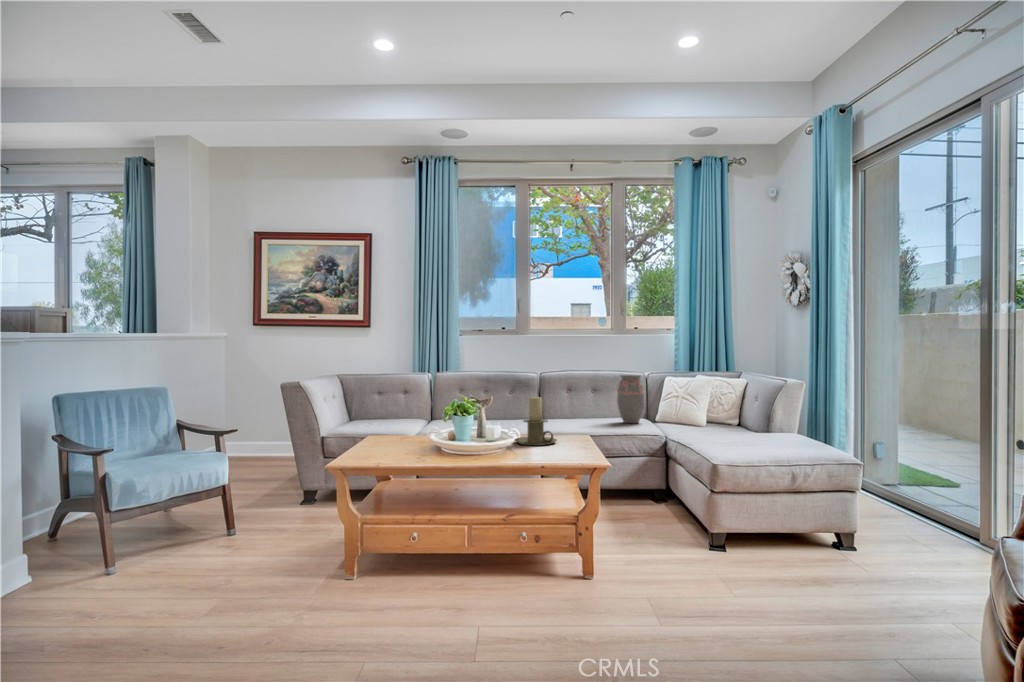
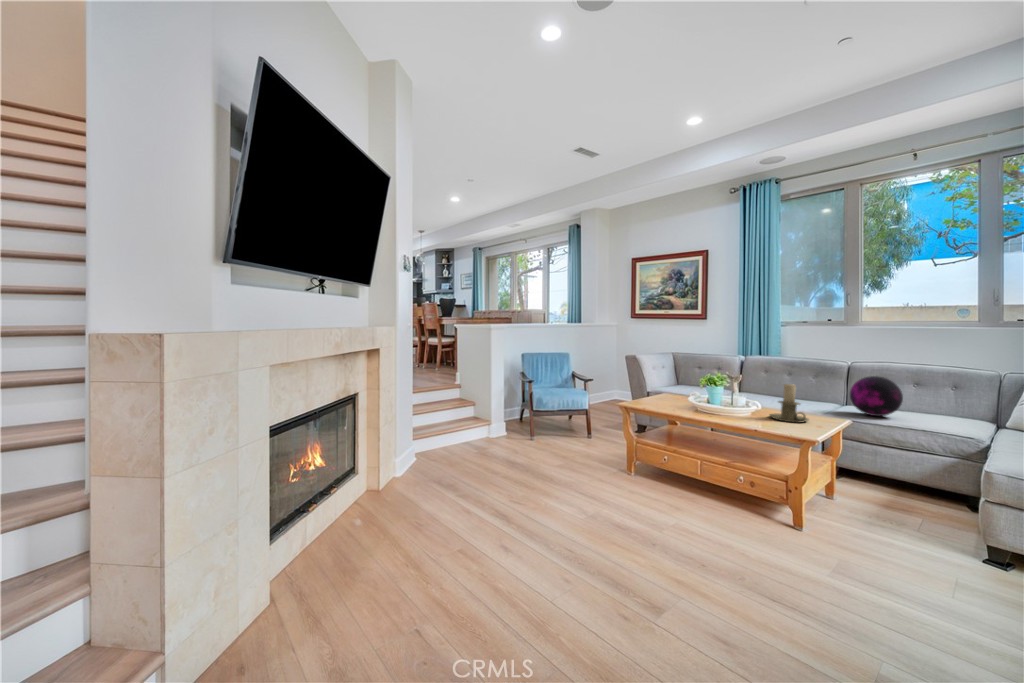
decorative vase: present [617,375,644,423] -> none [935,372,974,423]
decorative orb: none [561,383,604,427] -> present [850,376,903,416]

